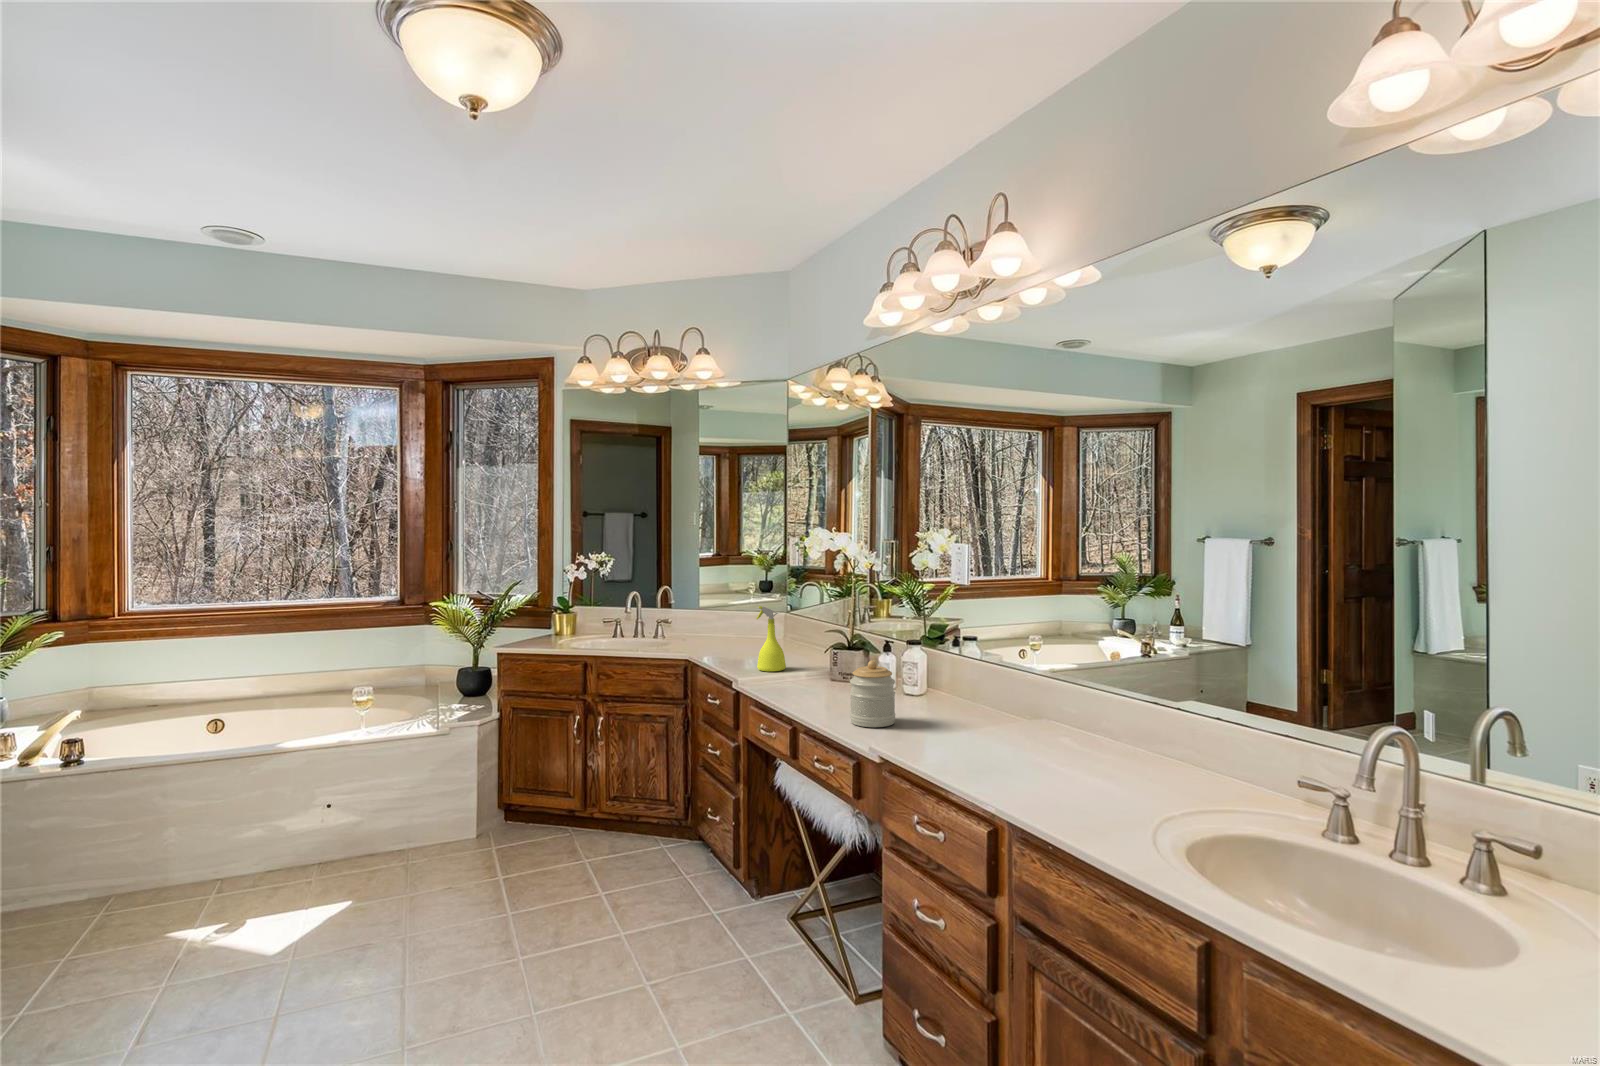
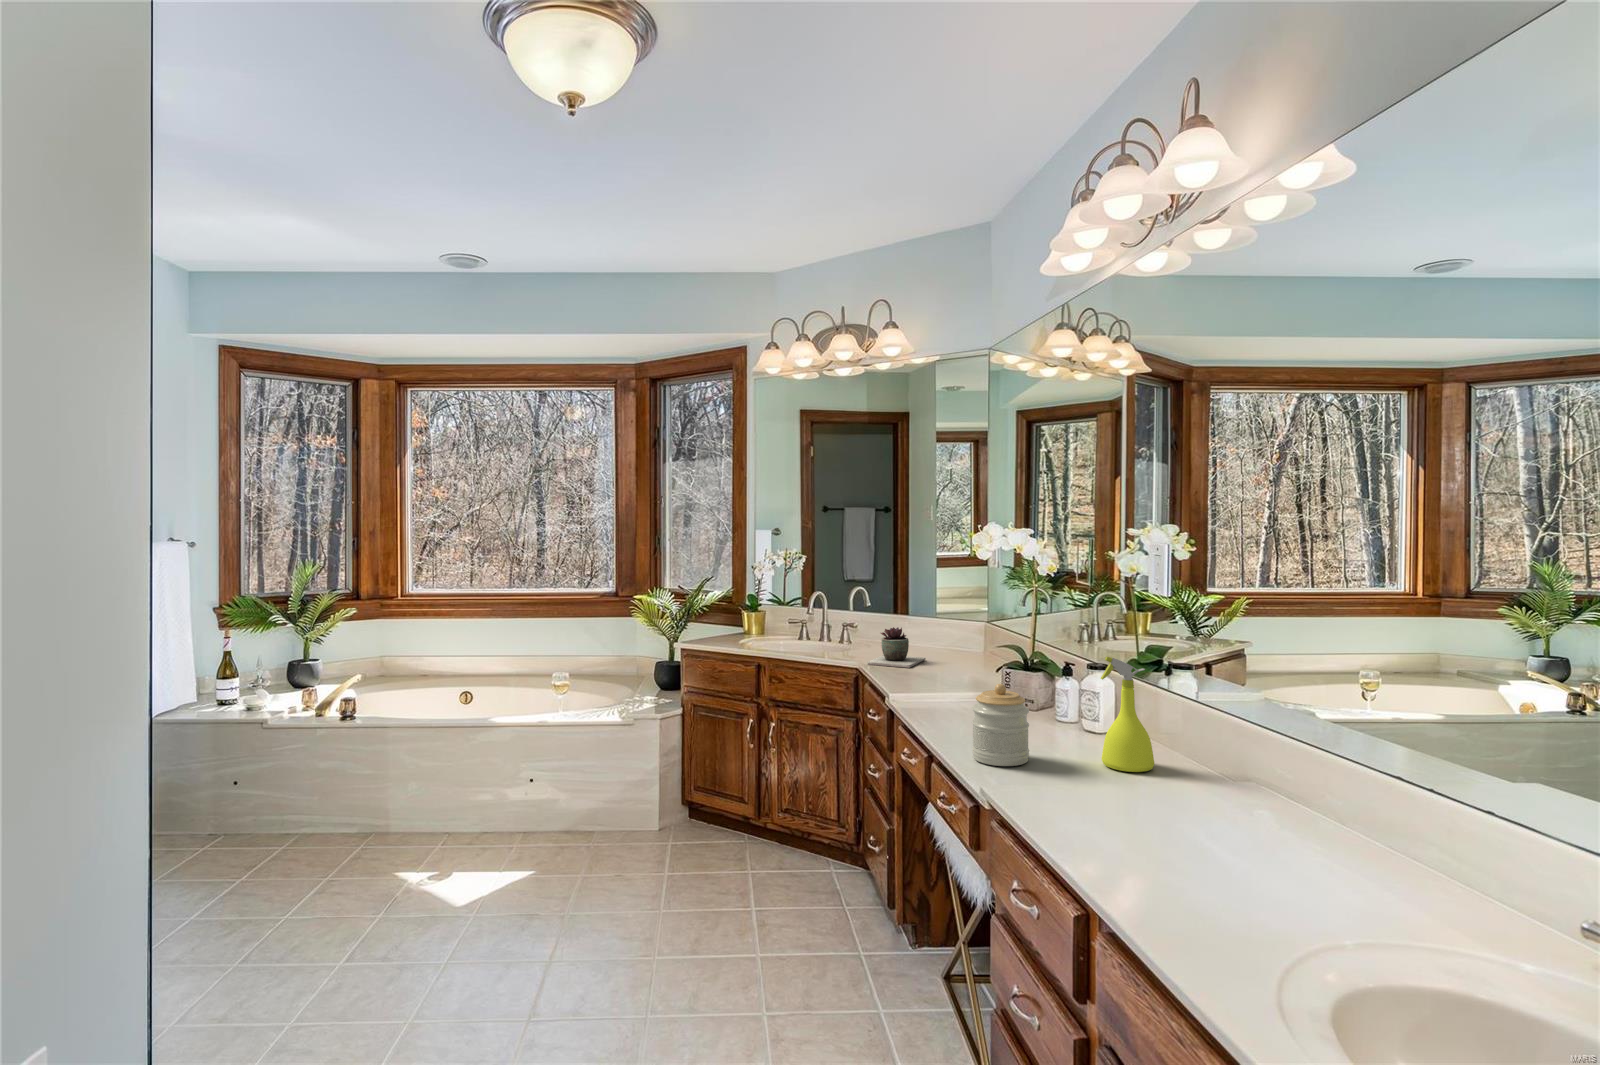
spray bottle: present [756,606,786,672] -> present [1101,657,1154,772]
succulent plant: none [695,621,742,657] -> present [867,627,926,668]

